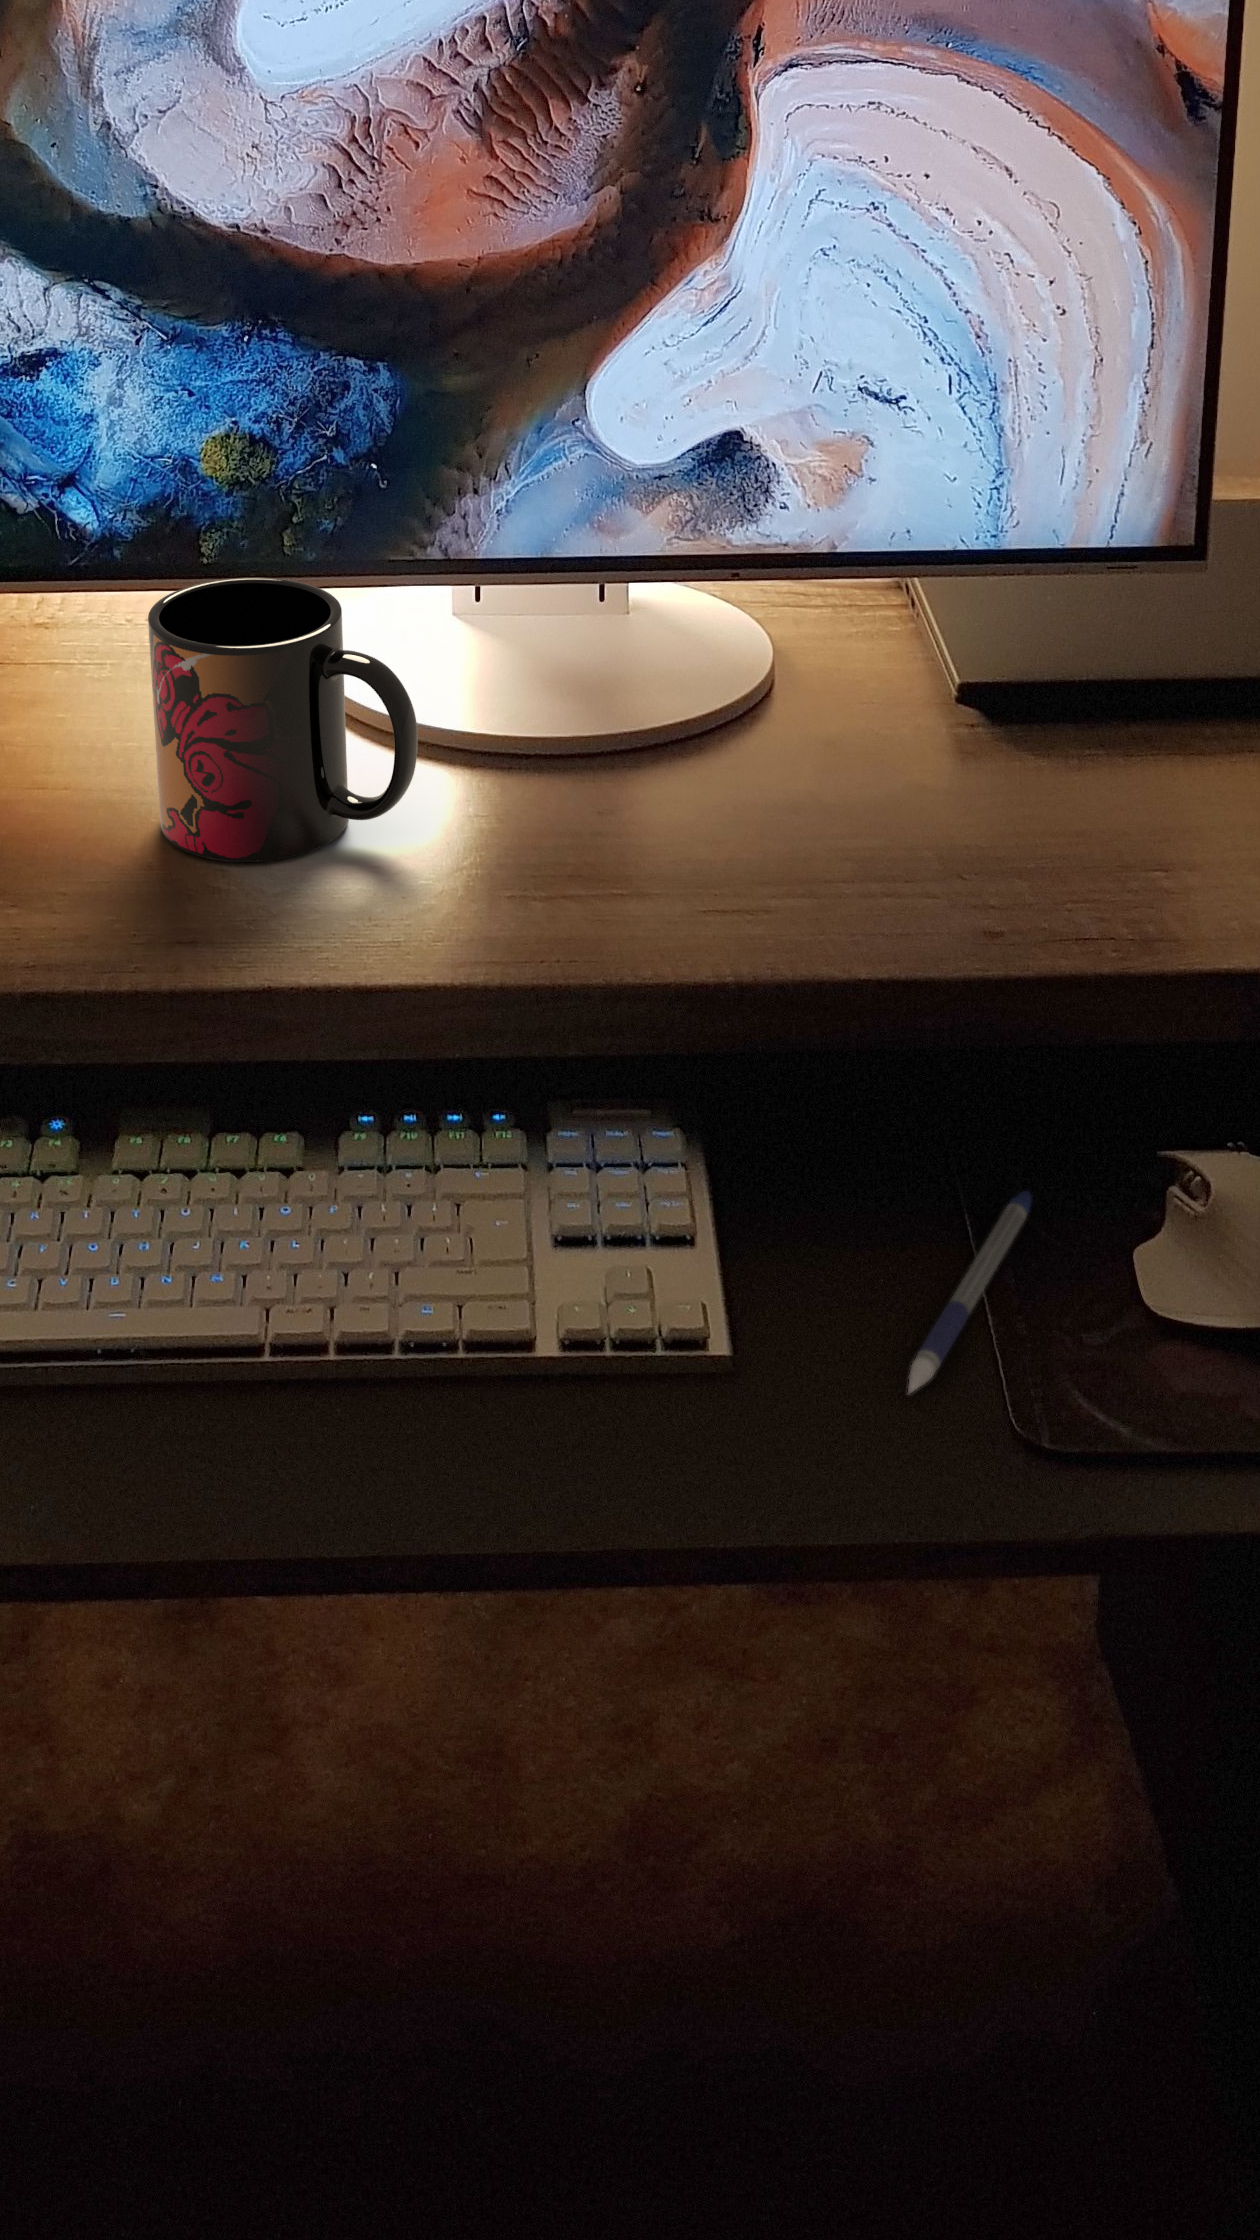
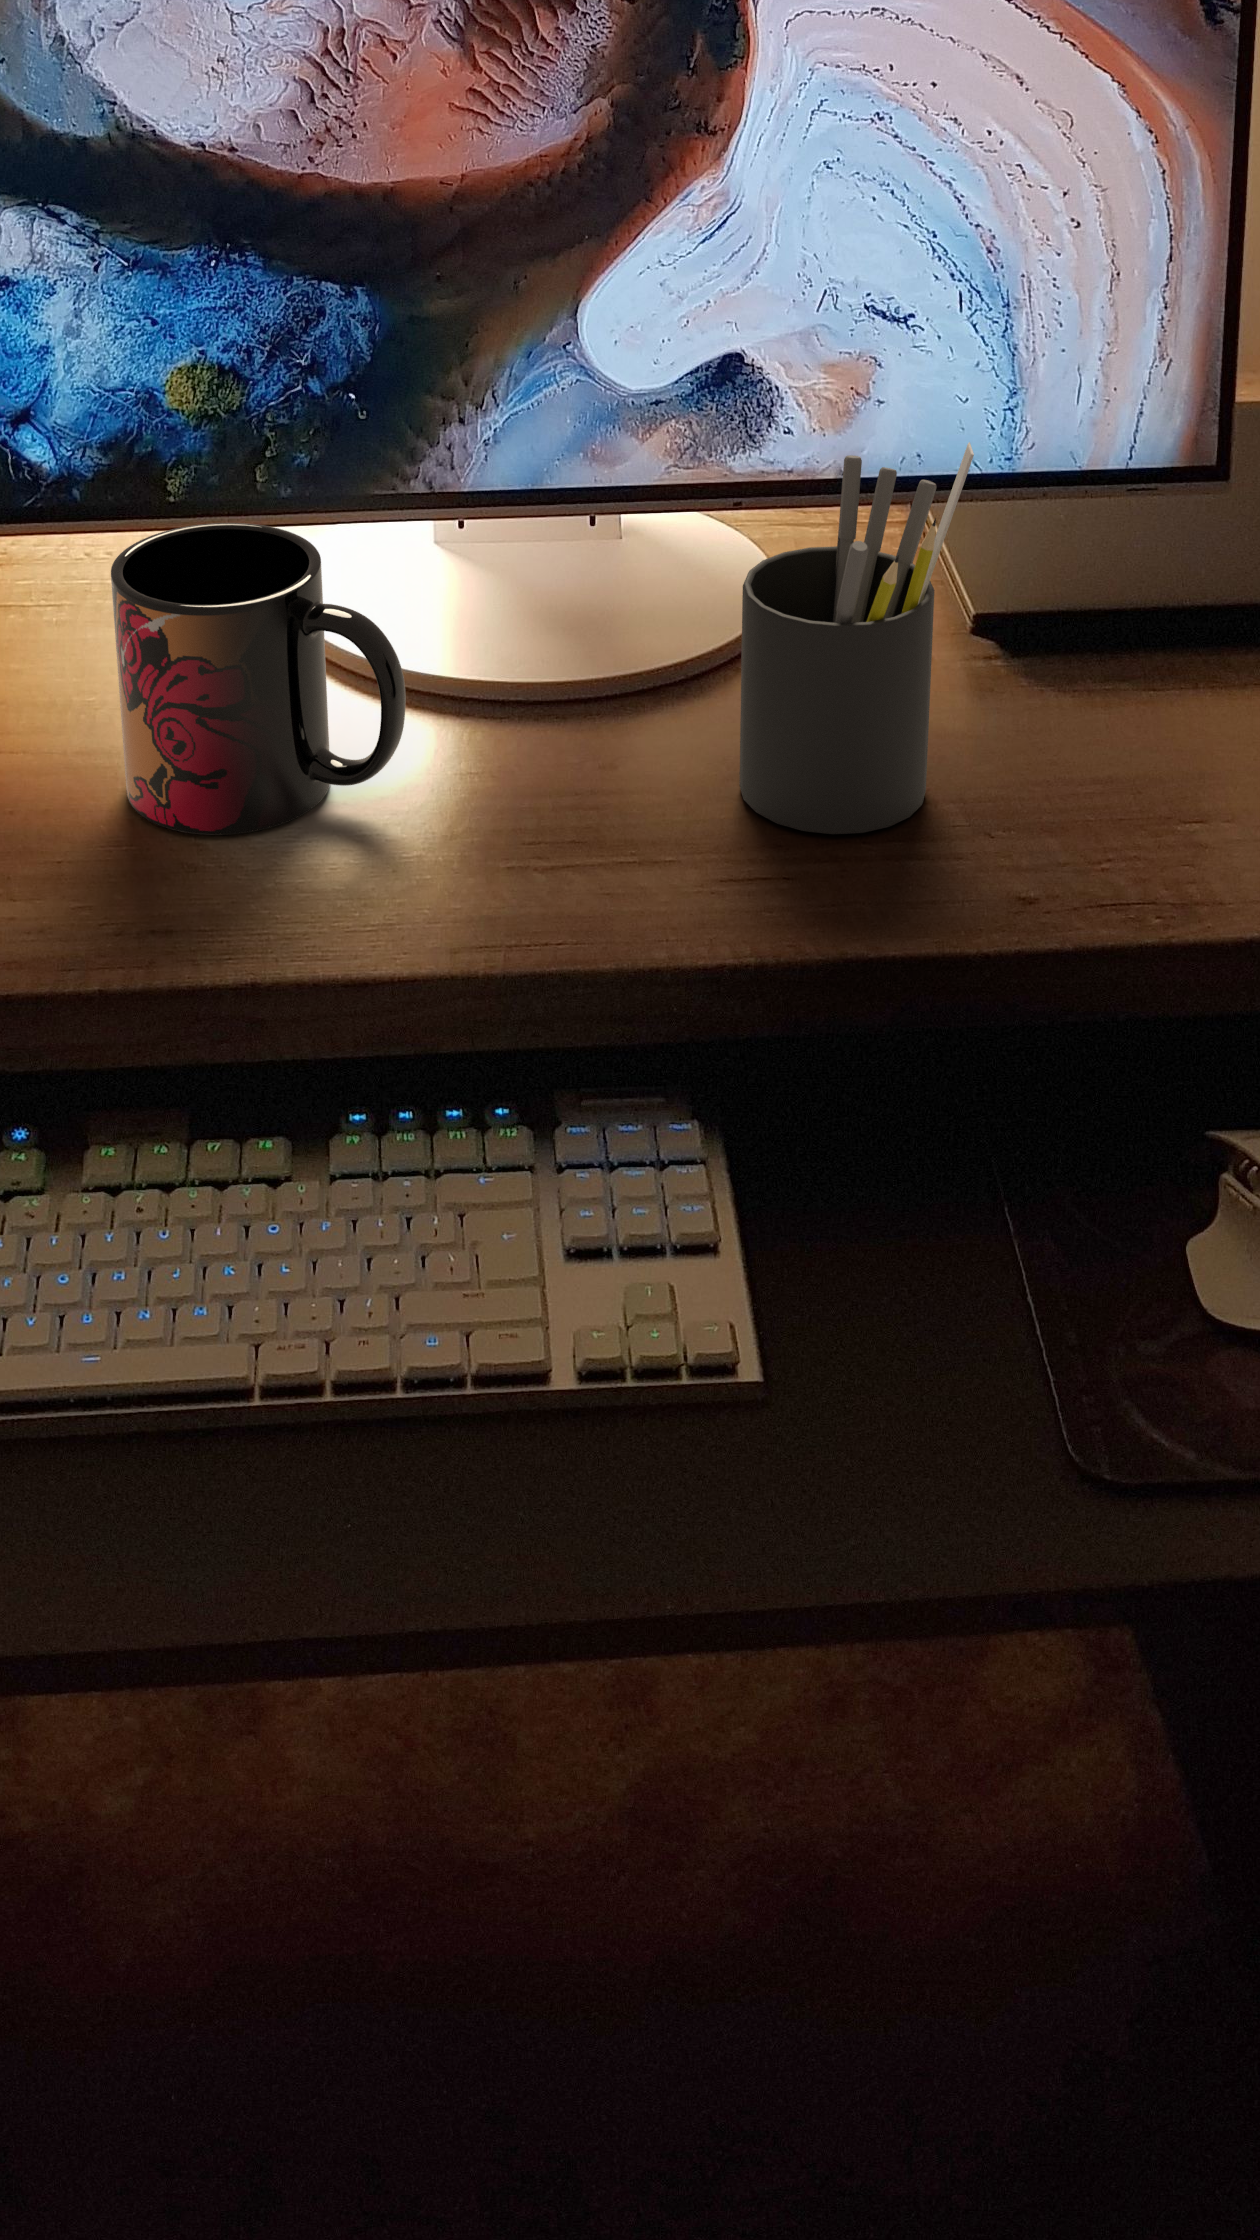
pen holder: none [728,508,949,873] -> present [739,442,974,834]
pen: present [908,1191,1032,1393] -> none [960,1177,1078,1426]

